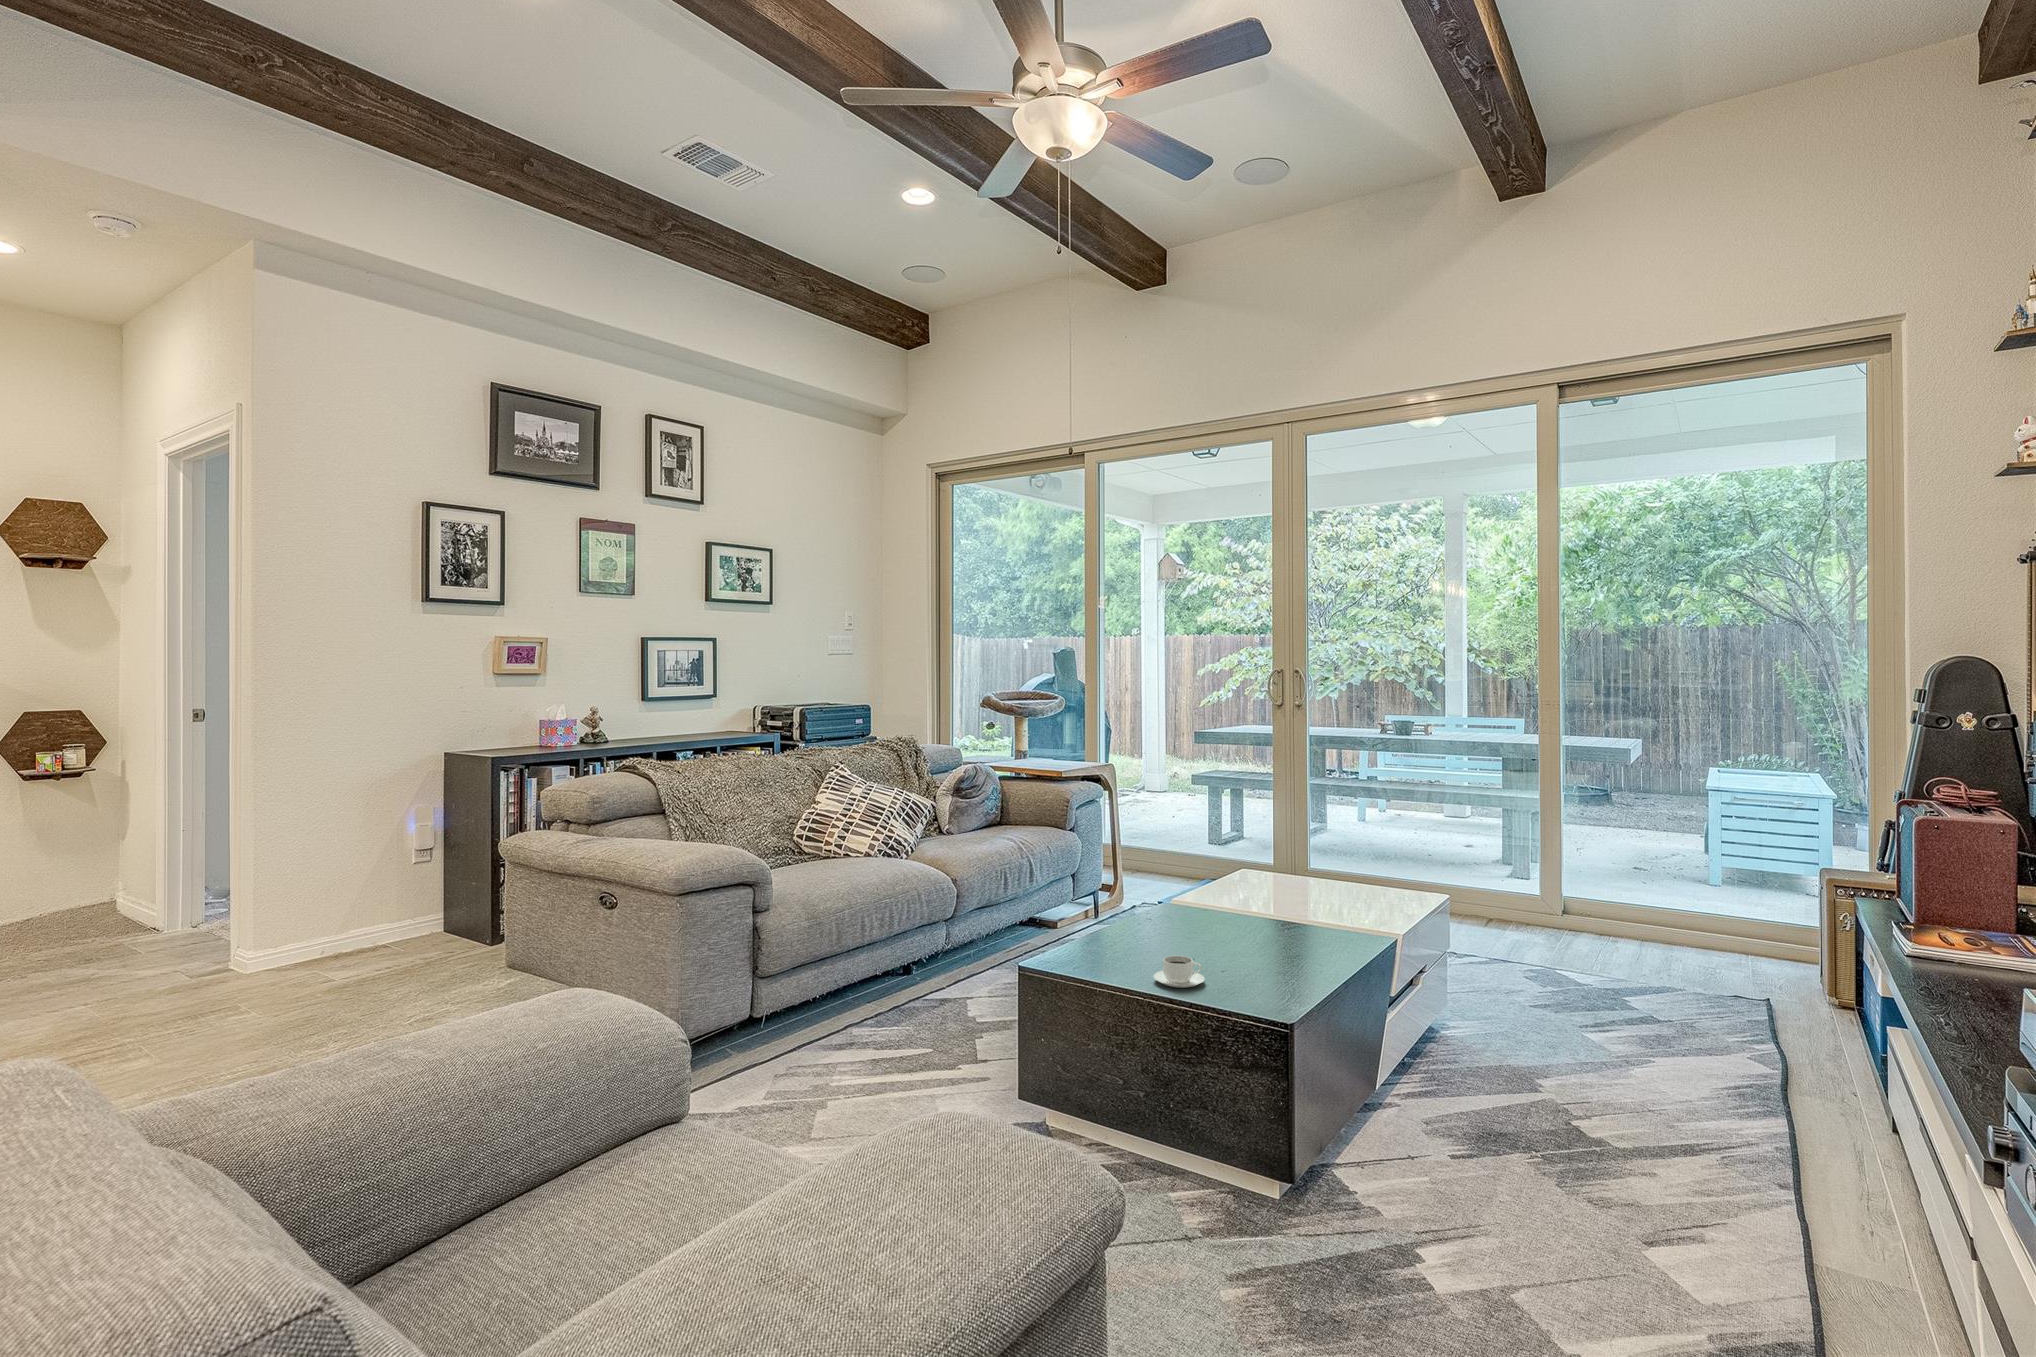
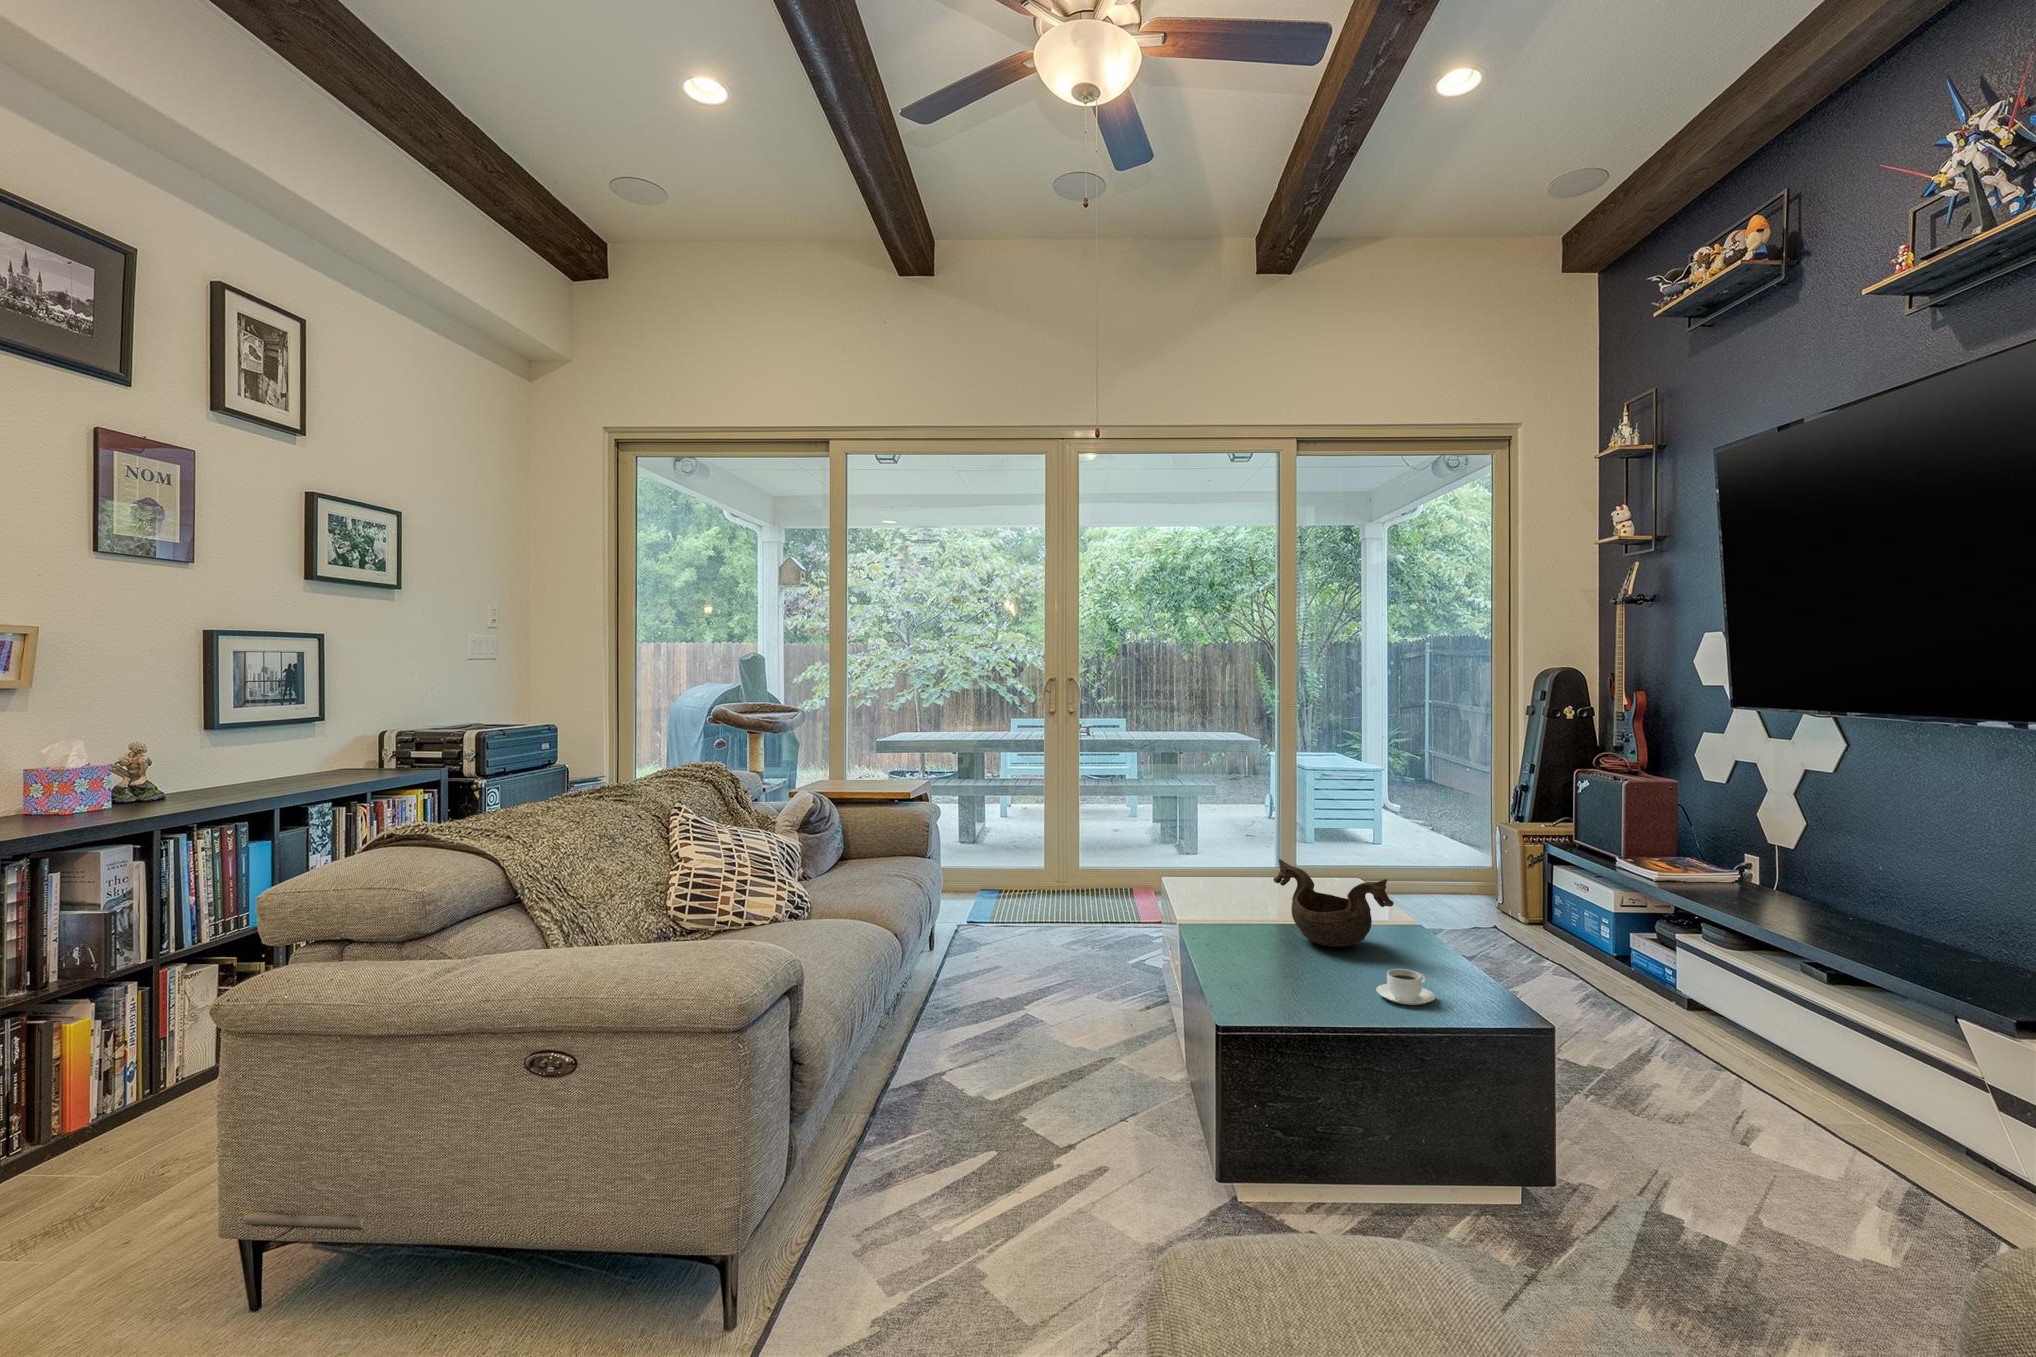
decorative bowl: none [1198,858,1269,946] -> present [1273,859,1394,947]

